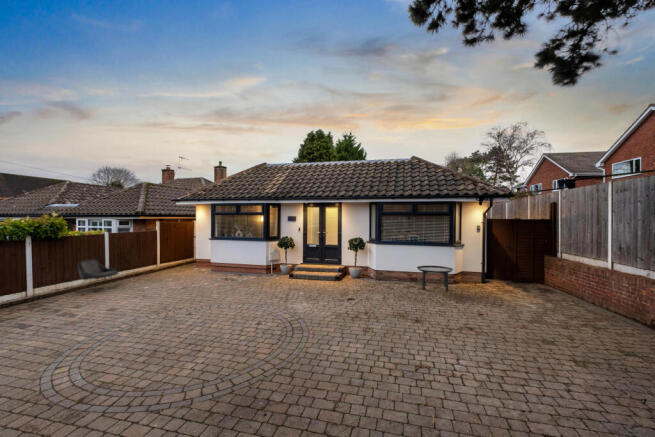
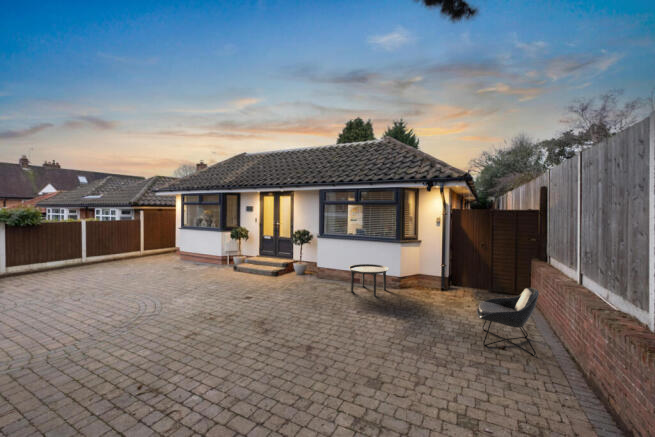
lounge chair: present [78,260,118,291] -> present [476,288,539,356]

